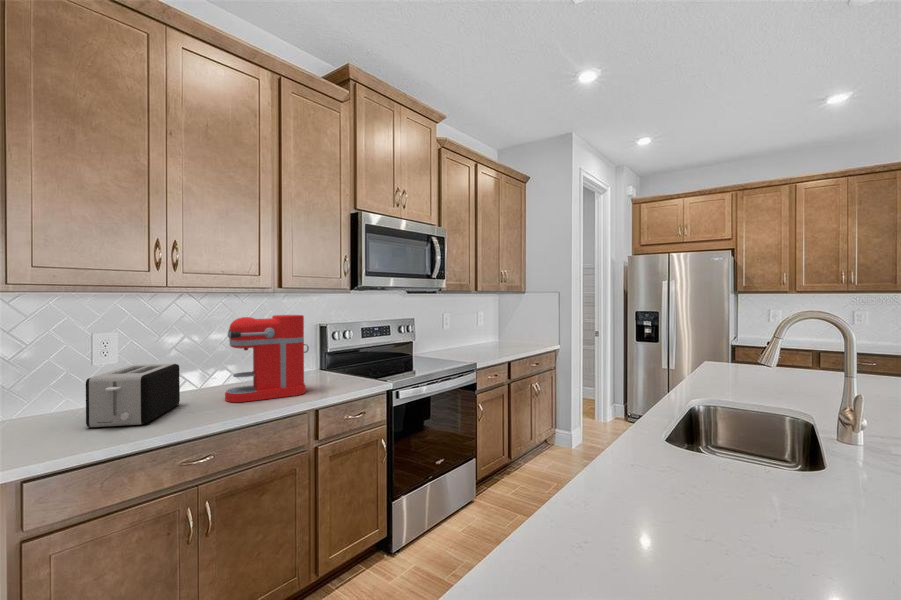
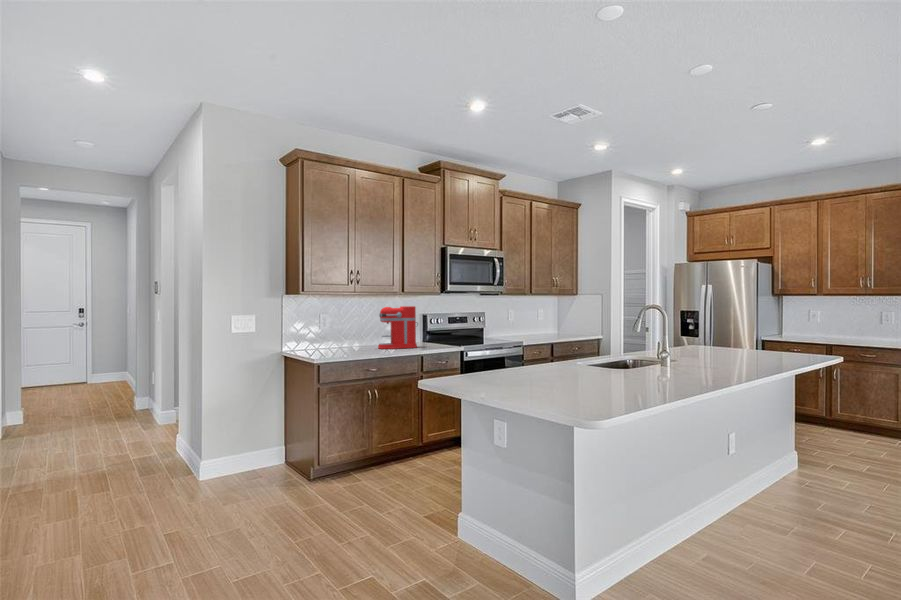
toaster: present [86,364,180,427] -> none [329,329,359,352]

